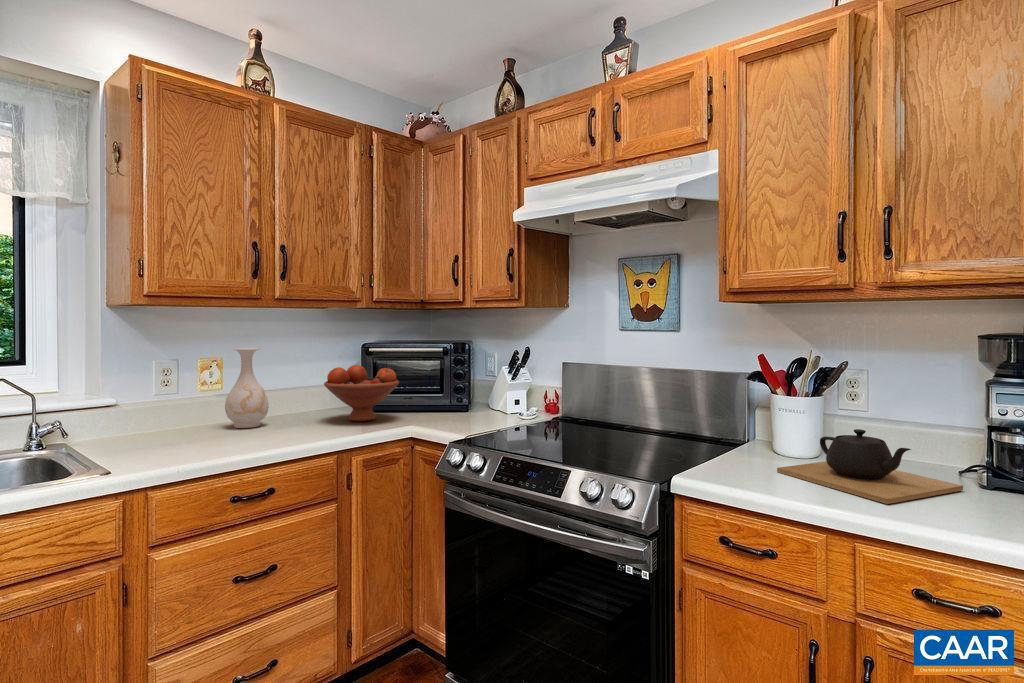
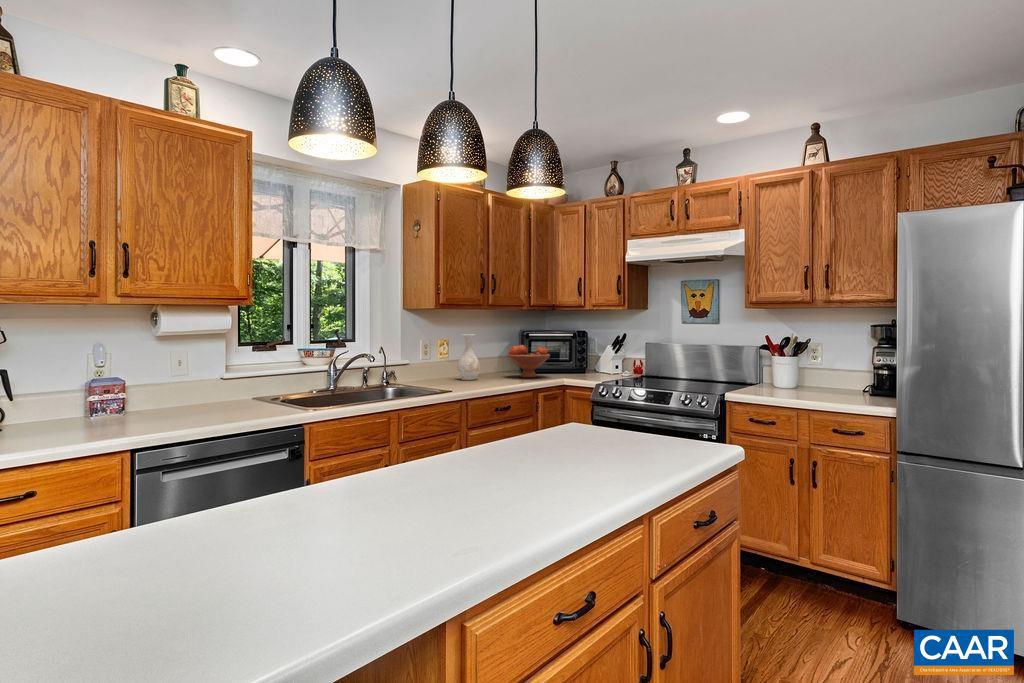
teapot: present [777,429,963,504] -> none [775,370,860,398]

